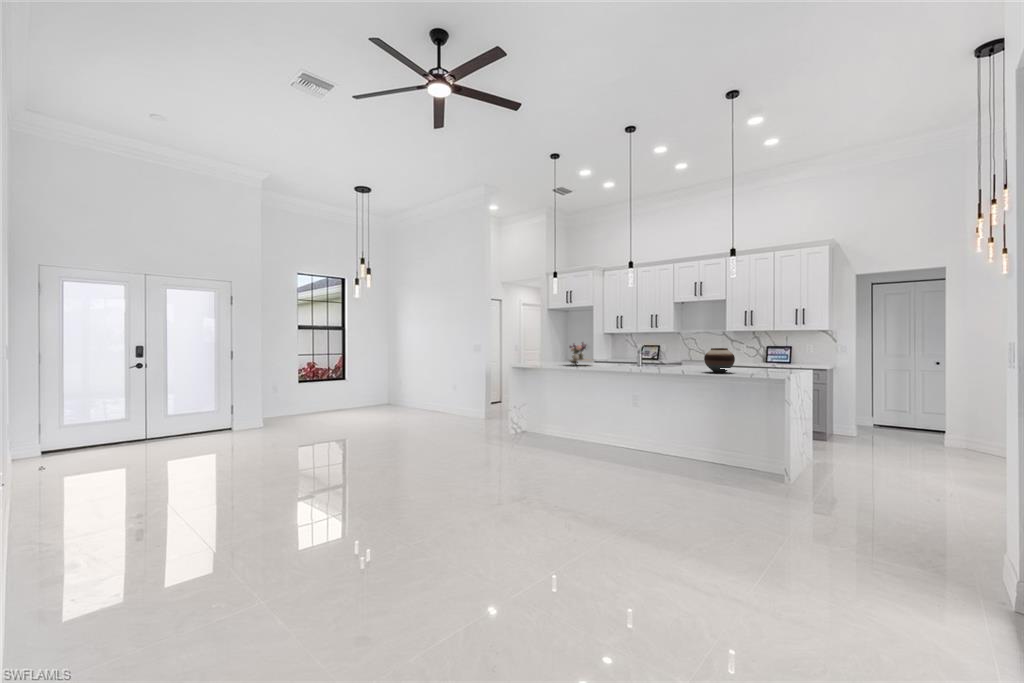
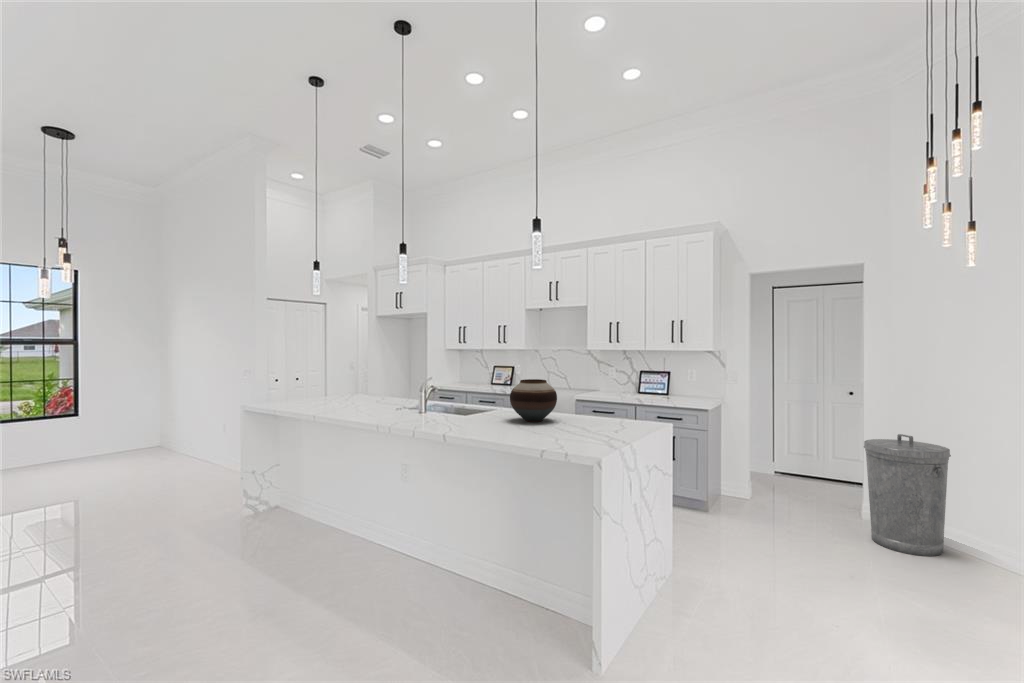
flower arrangement: present [569,342,591,365] -> none [333,363,379,401]
trash can: none [938,385,999,462] -> present [864,434,951,556]

